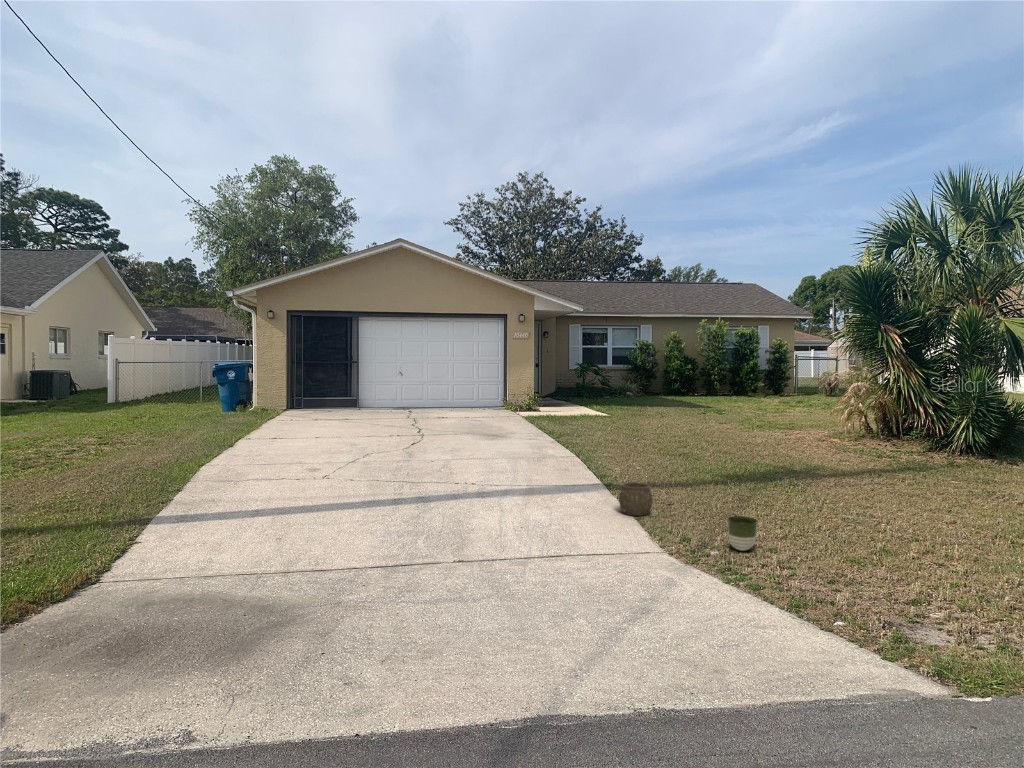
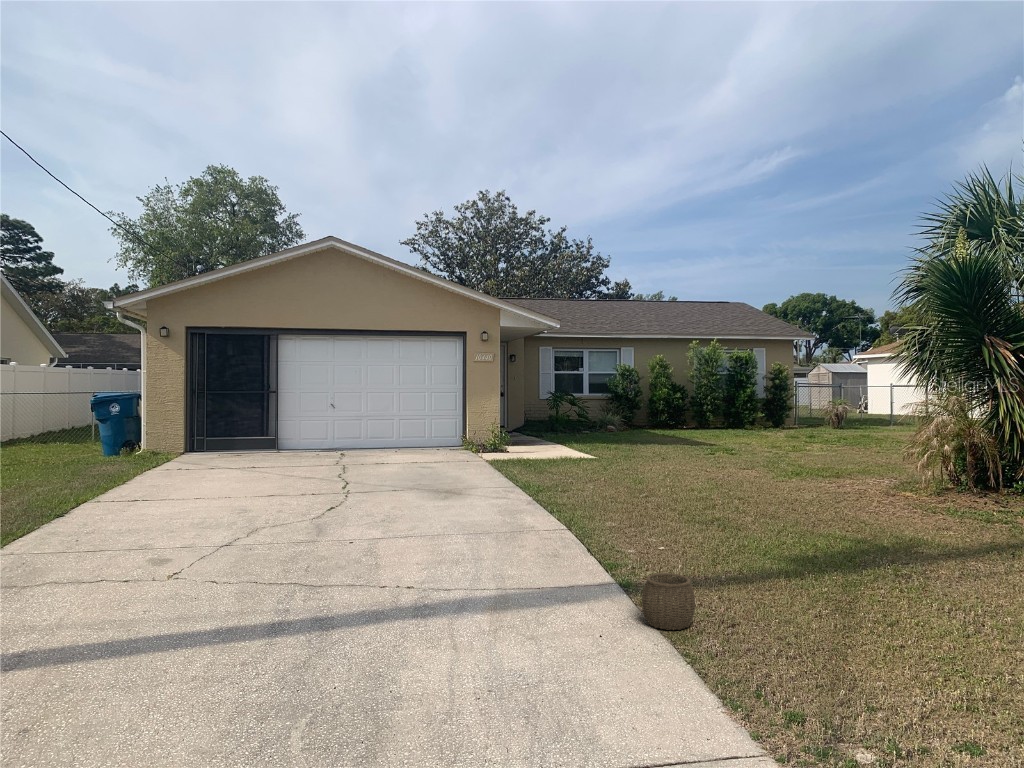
planter: present [728,516,757,551] -> none [851,647,907,714]

